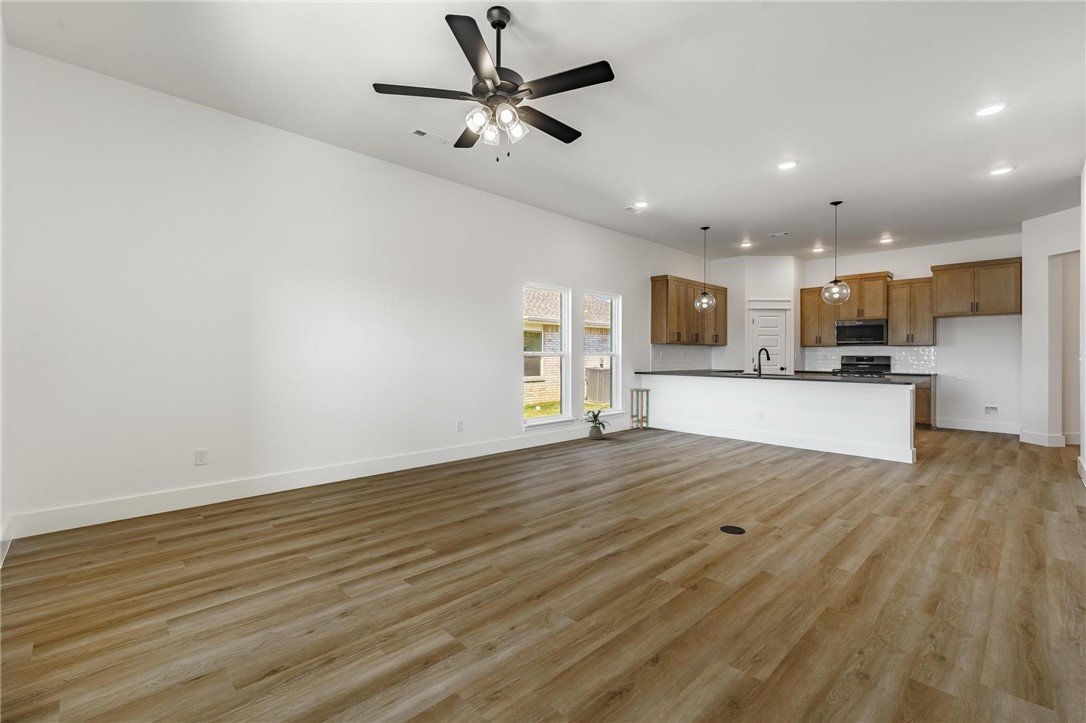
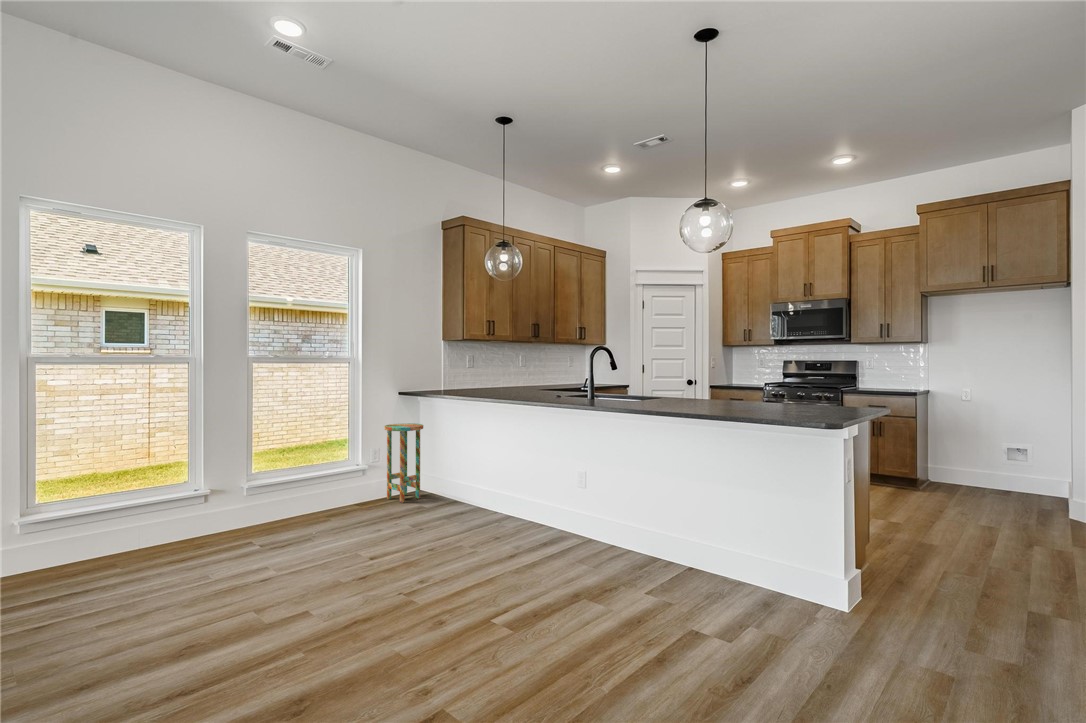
house plant: present [582,407,608,439] -> none [223,471,294,539]

